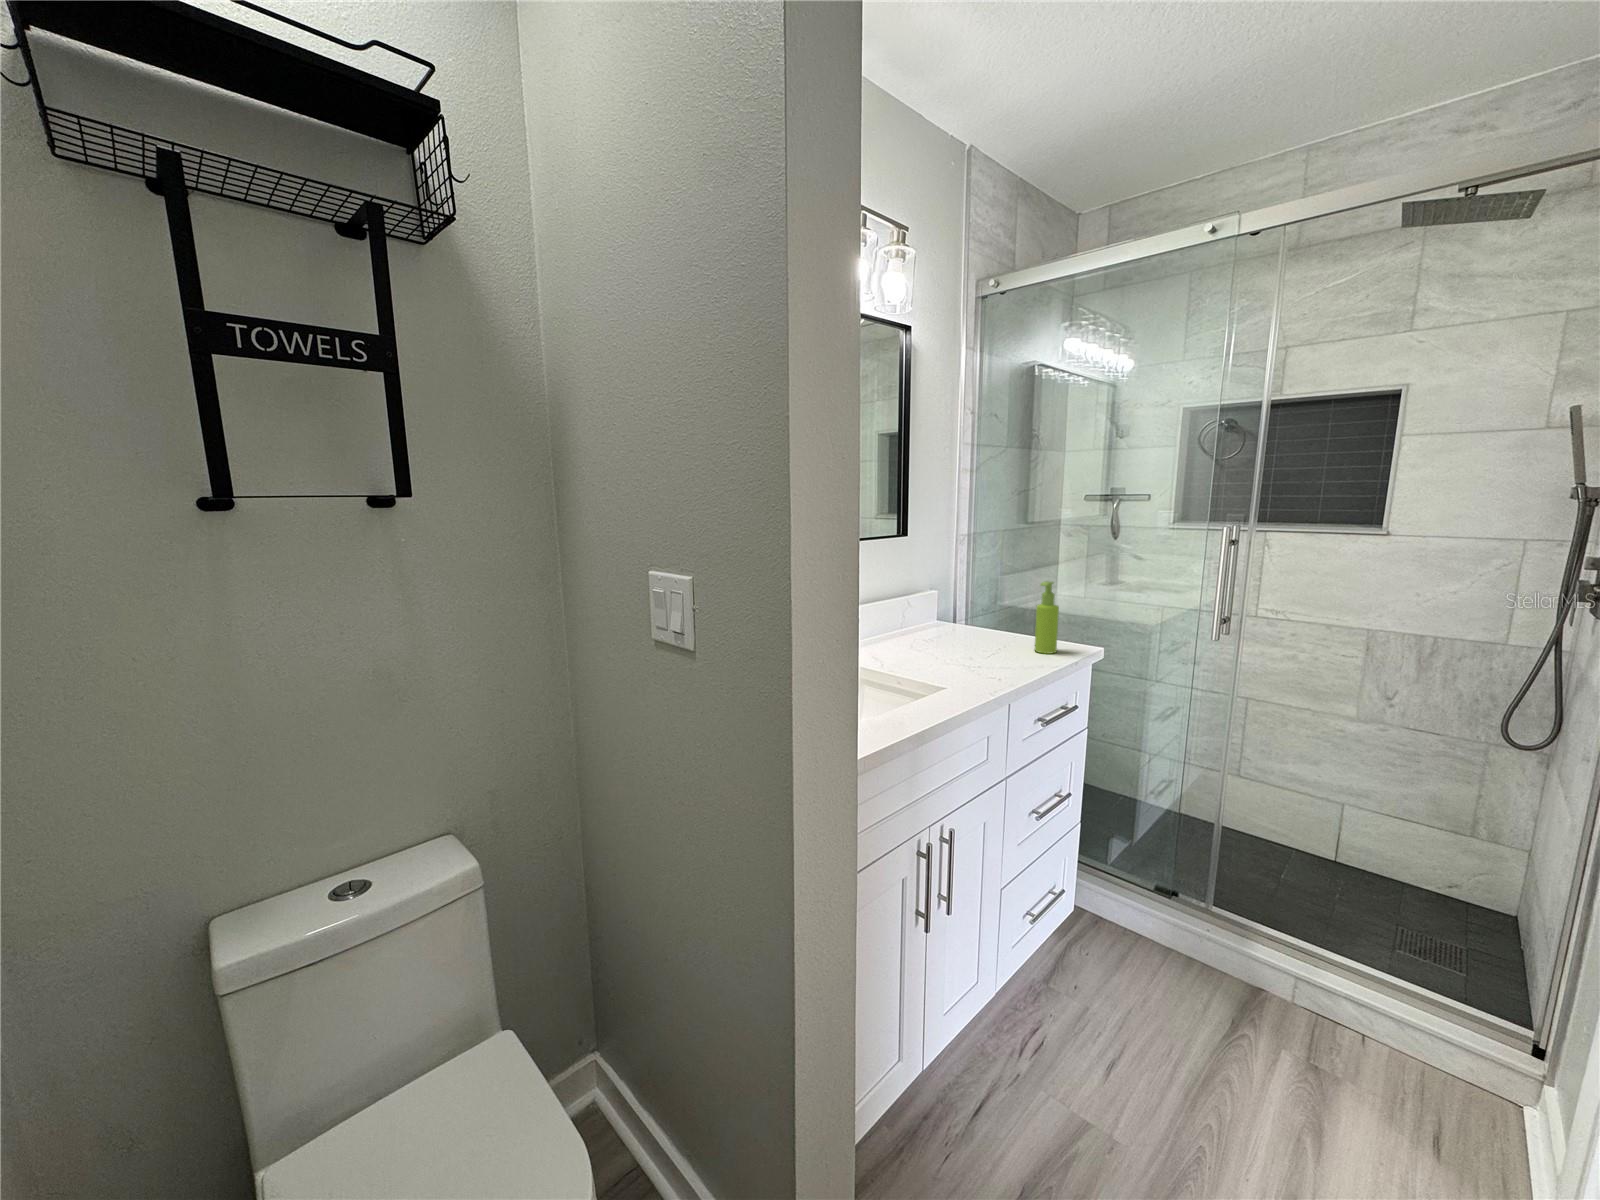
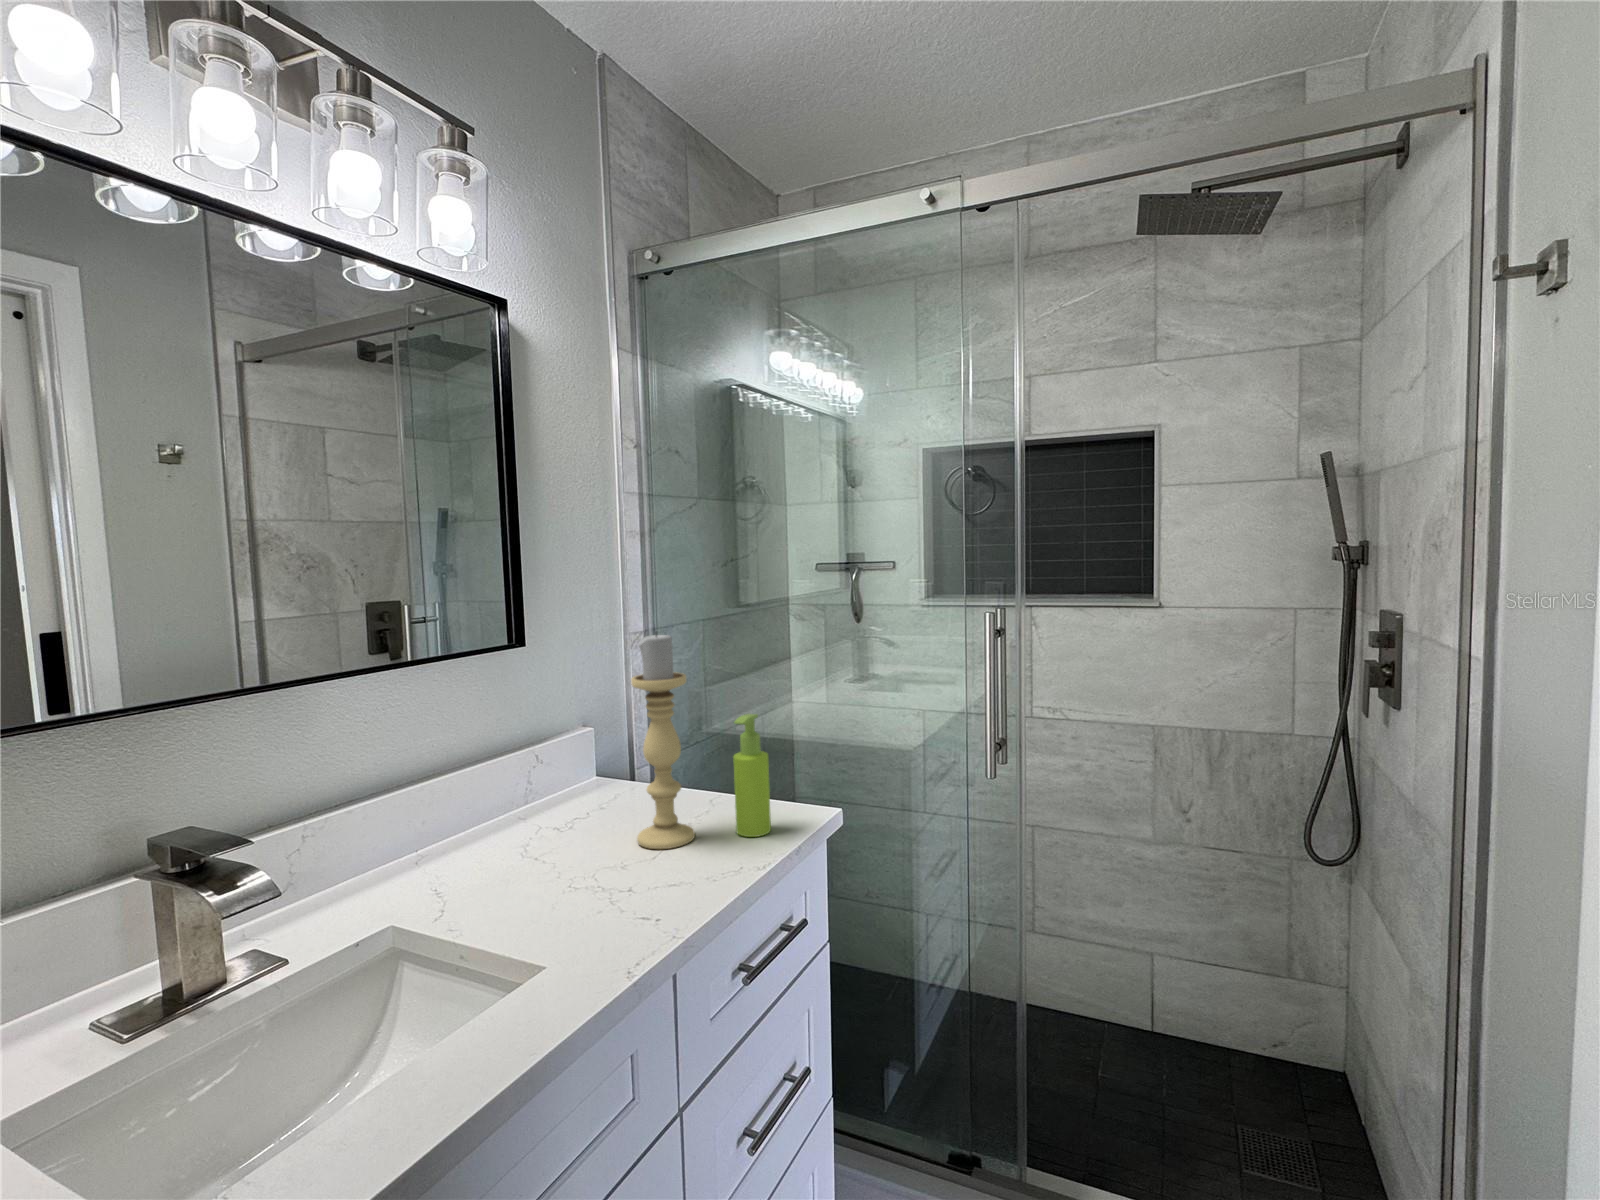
candle holder: none [975,529,1011,654] -> present [631,632,695,849]

